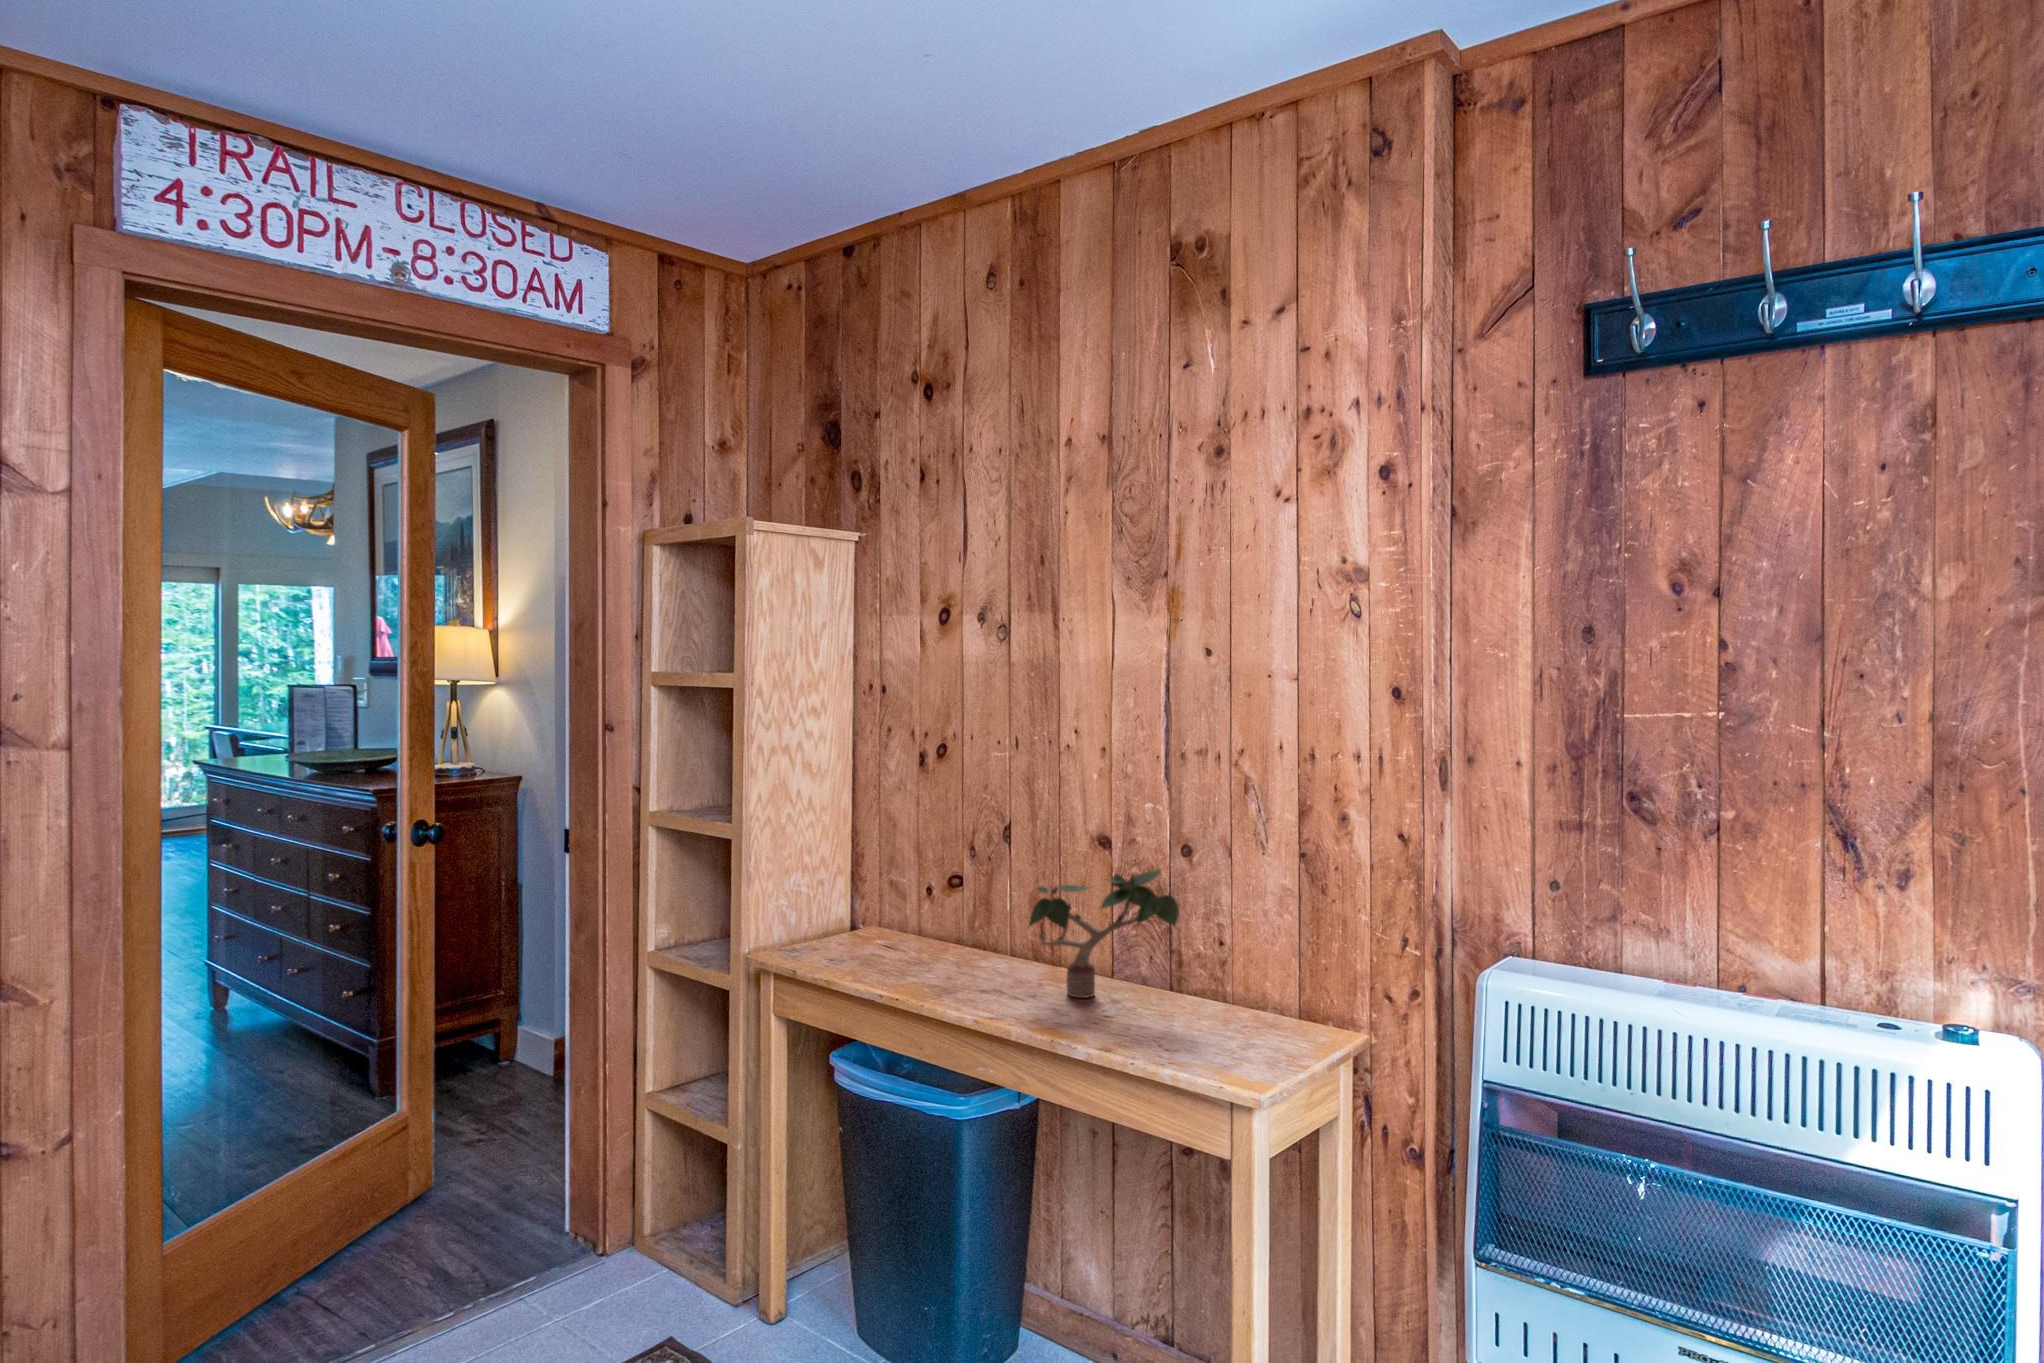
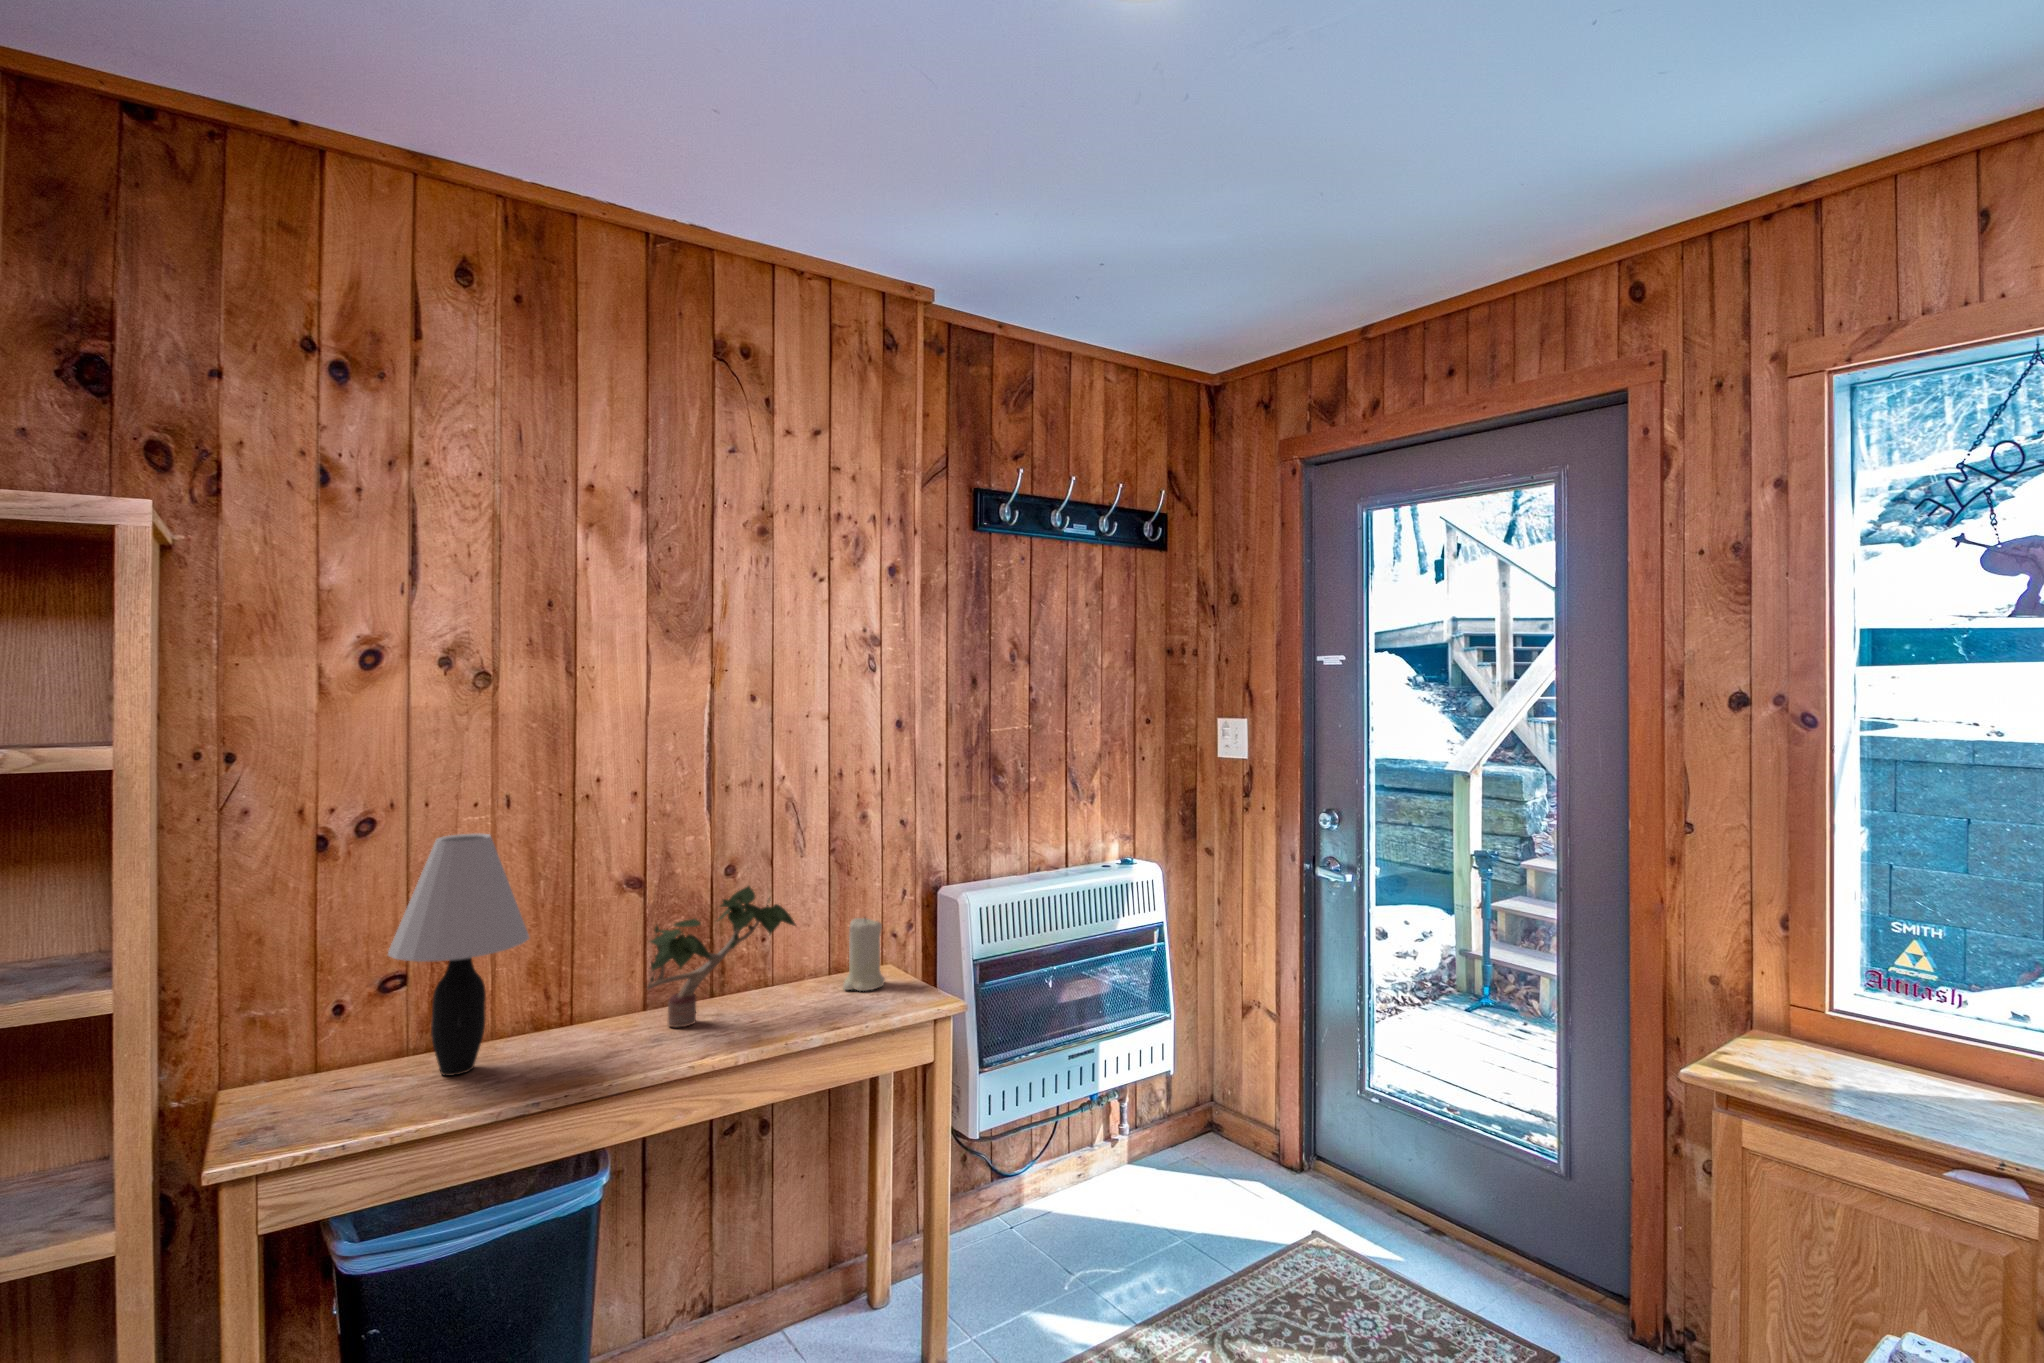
table lamp: none [876,763,980,965] -> present [388,834,529,1076]
candle: none [1245,943,1303,1044] -> present [843,918,885,991]

